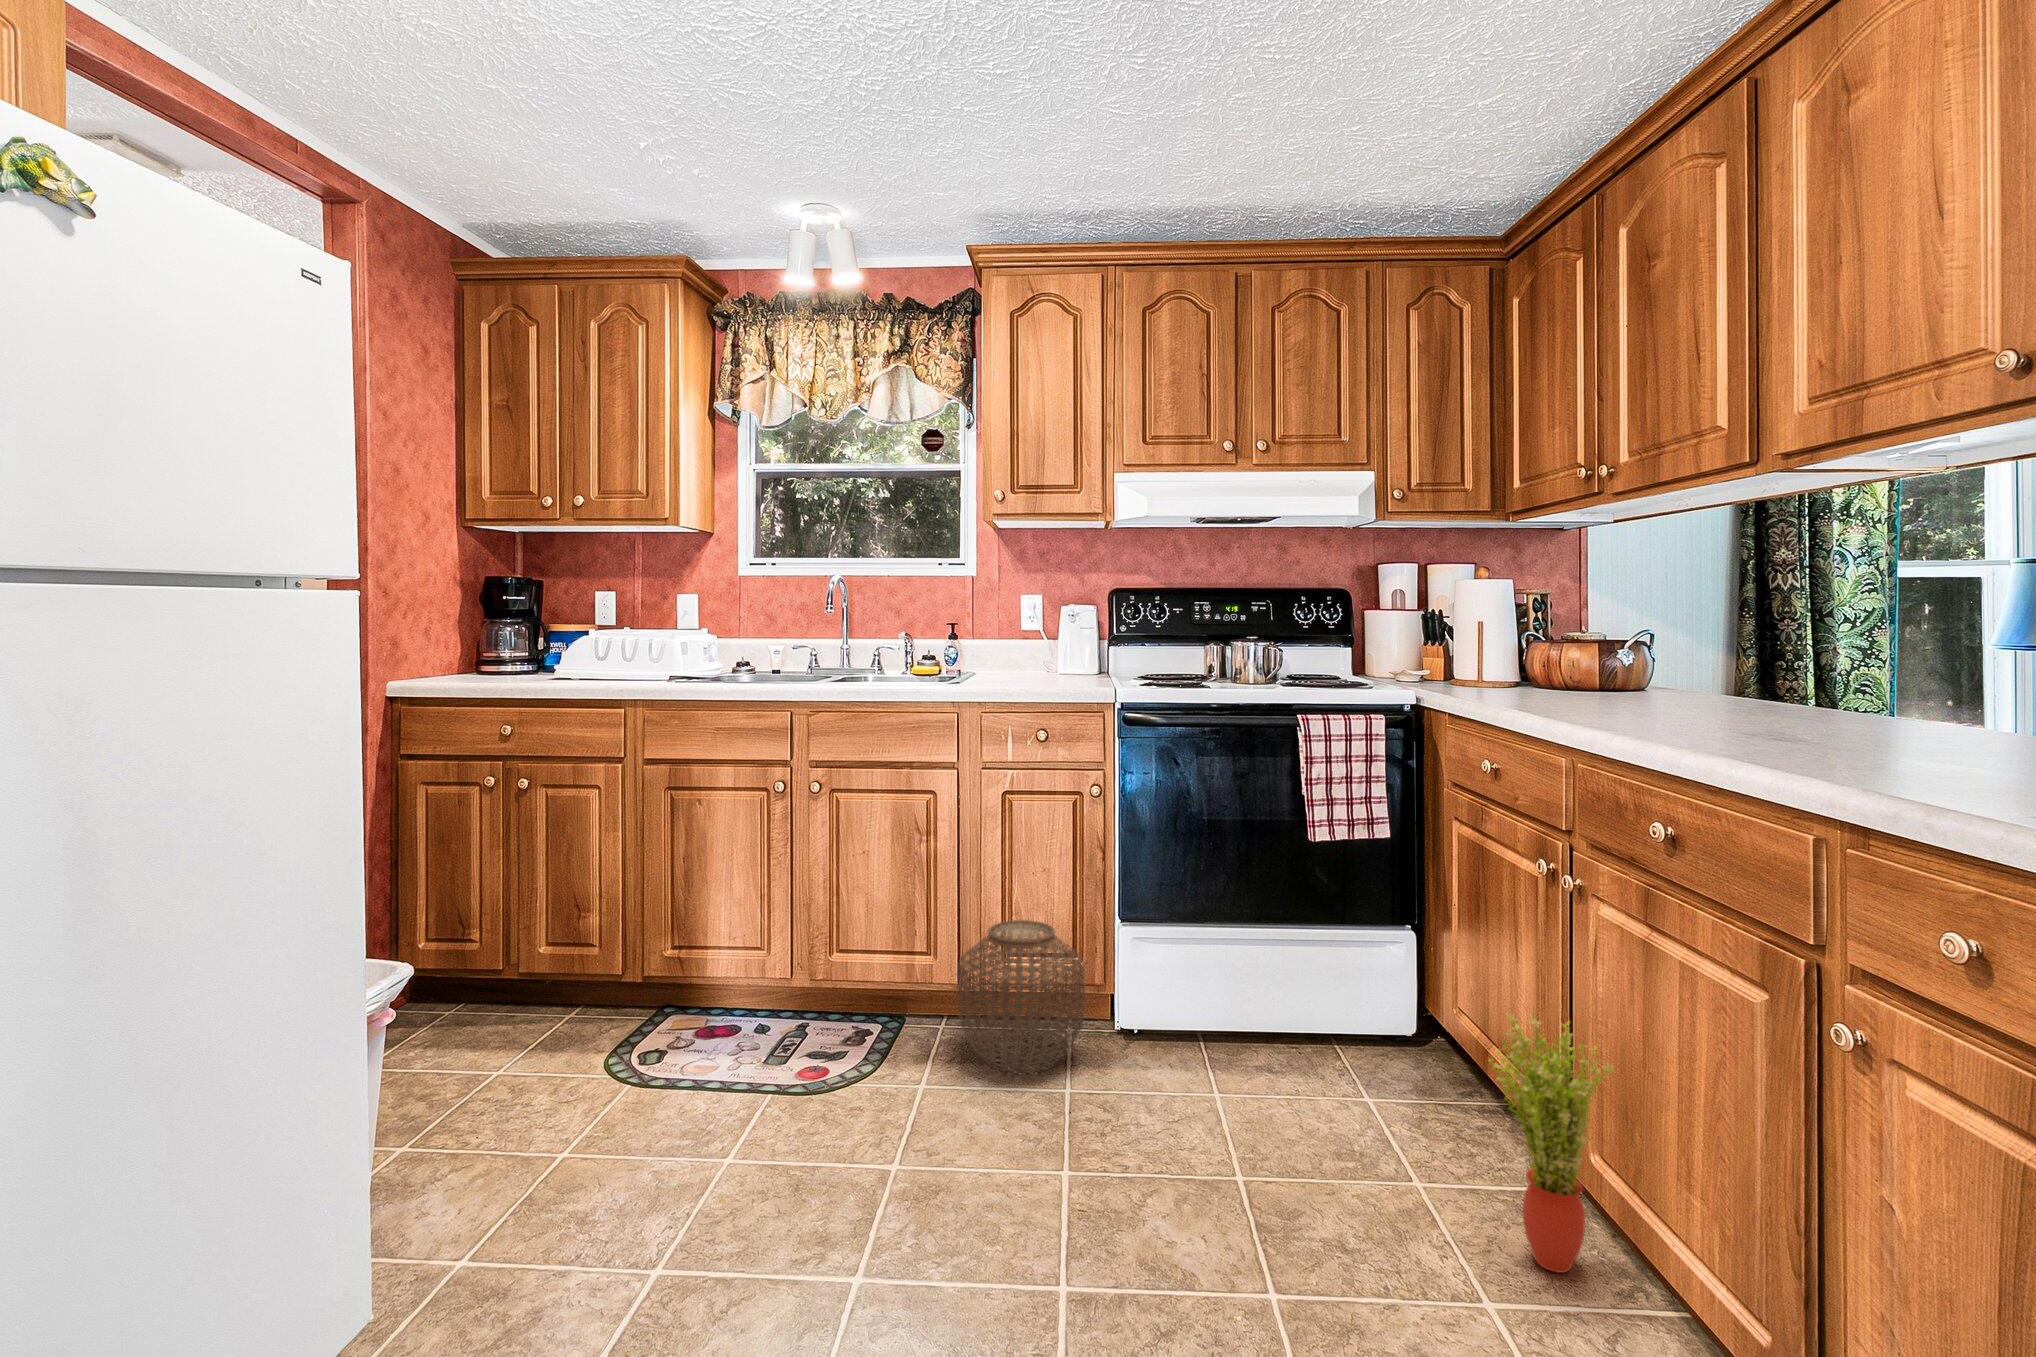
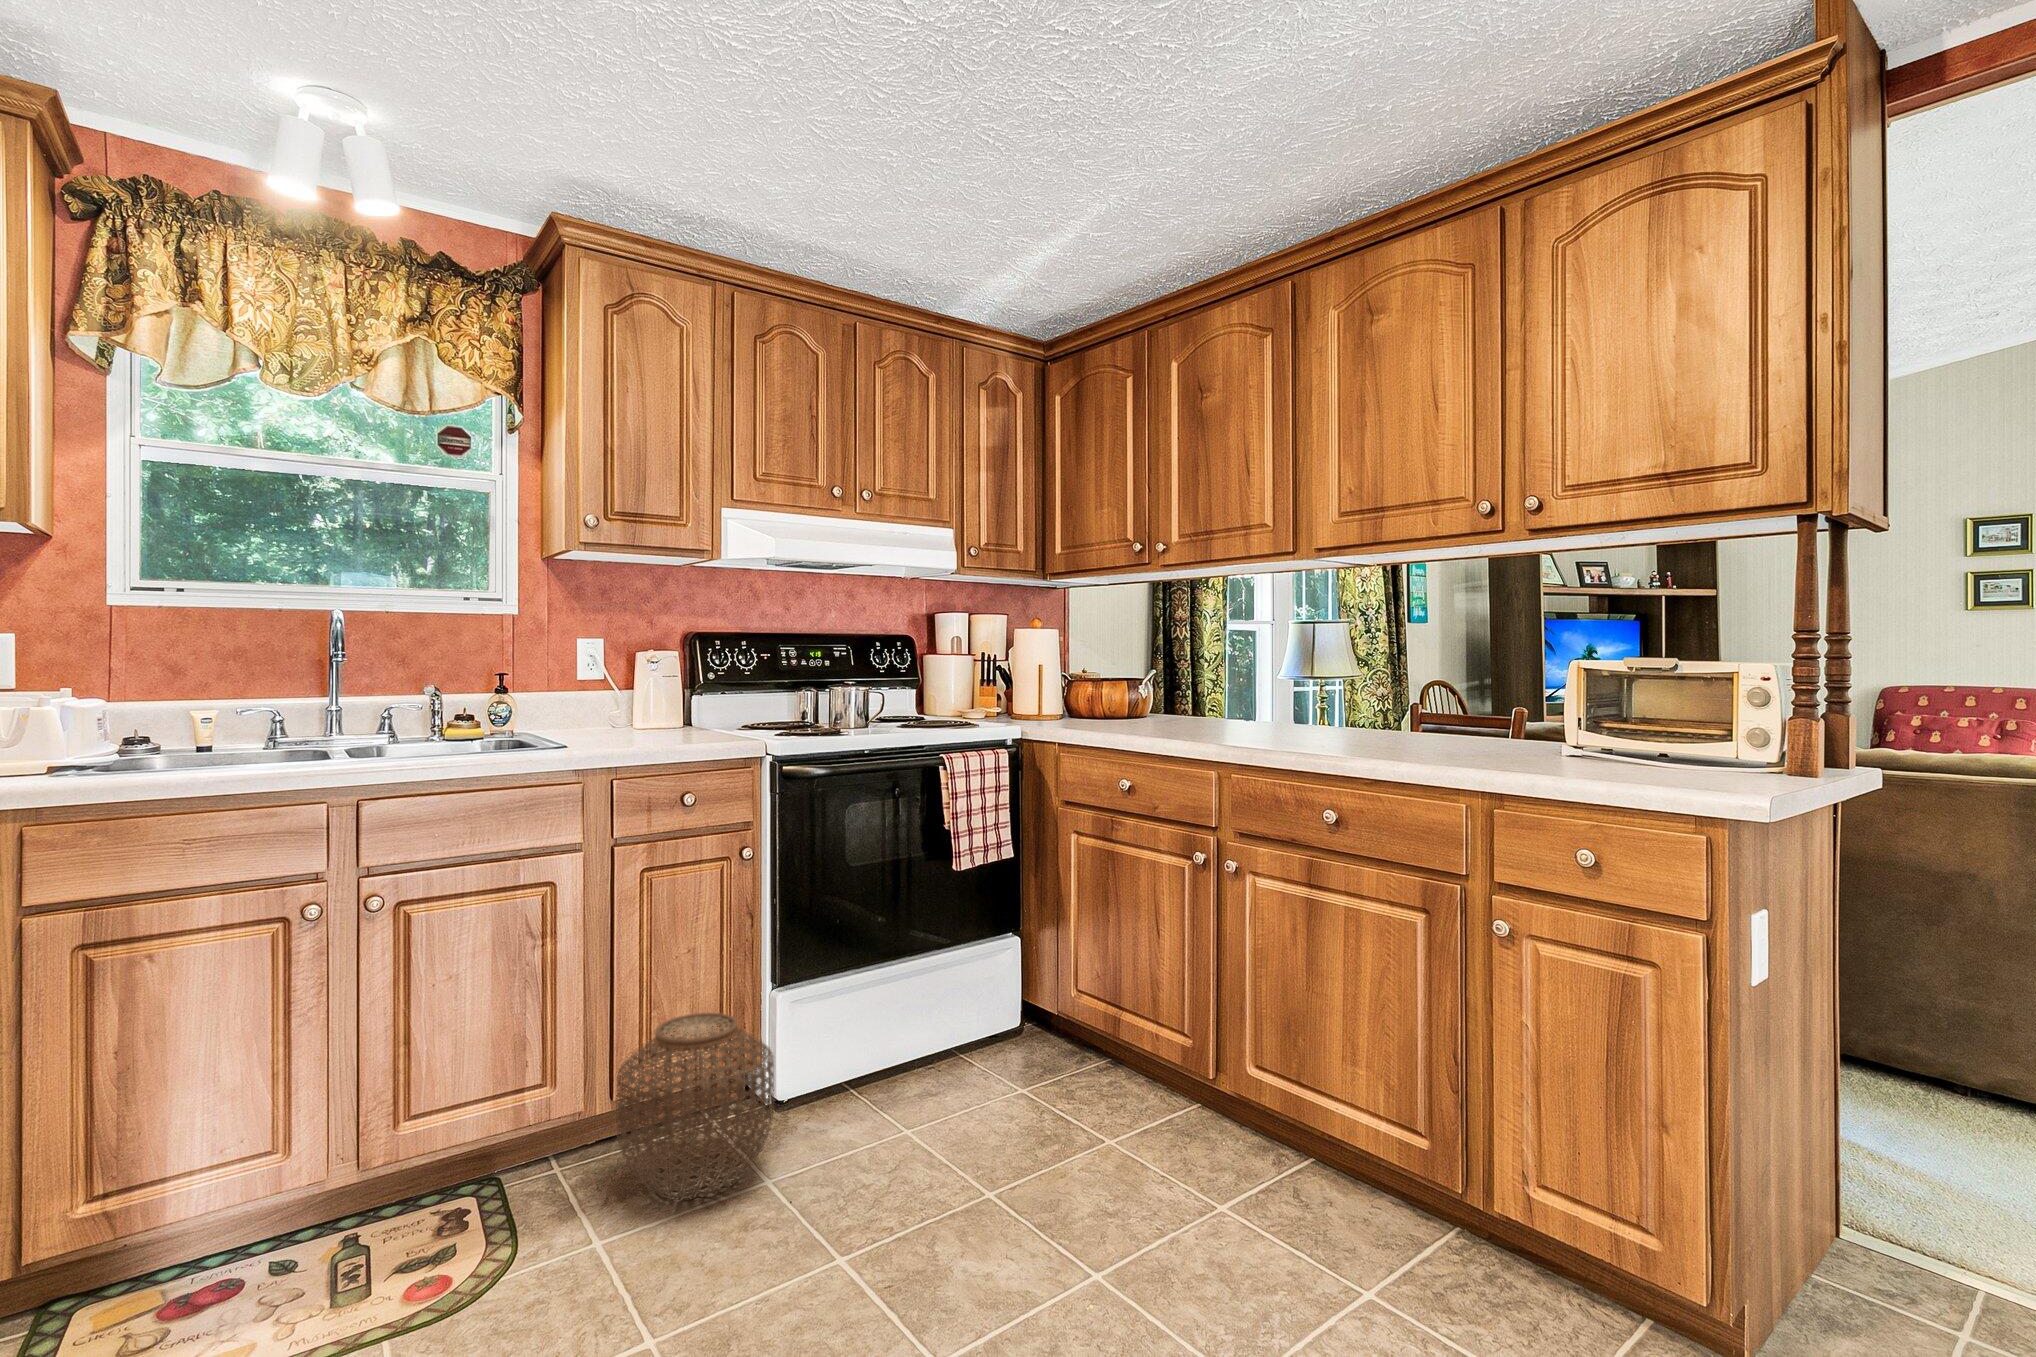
potted plant: present [1489,1013,1614,1273] -> none [1219,986,1302,1194]

